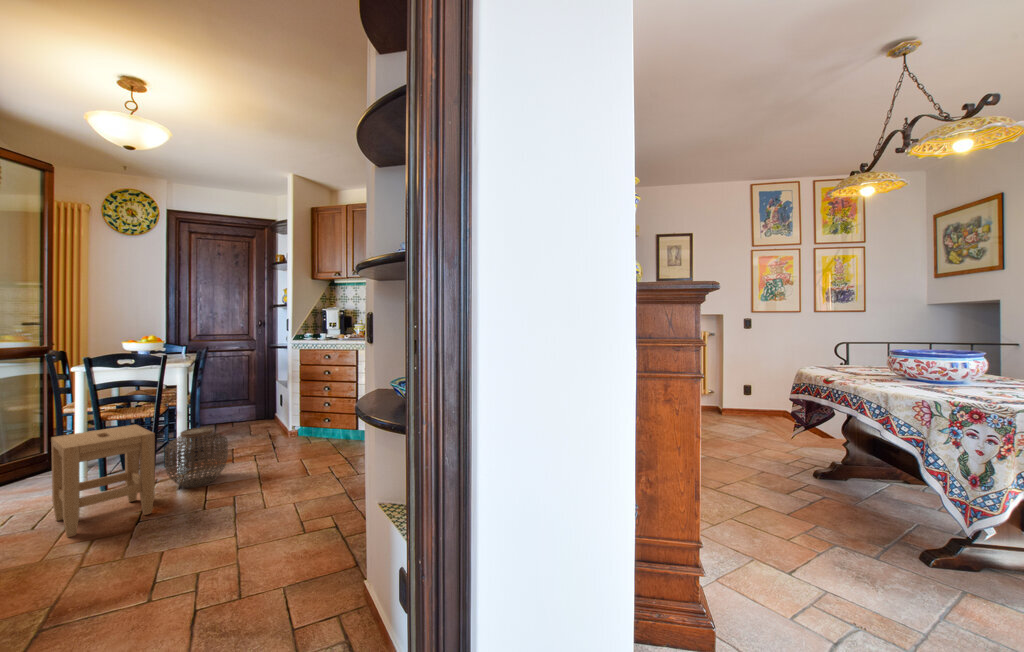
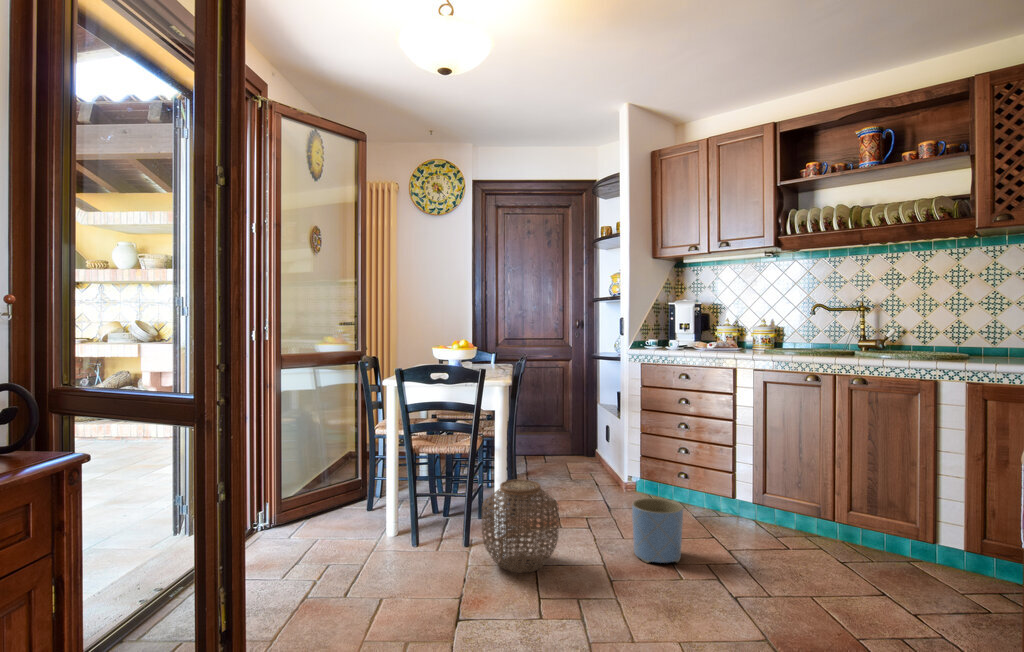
stool: present [51,425,155,537] -> none [365,467,477,631]
planter: none [283,428,315,466] -> present [632,498,683,563]

